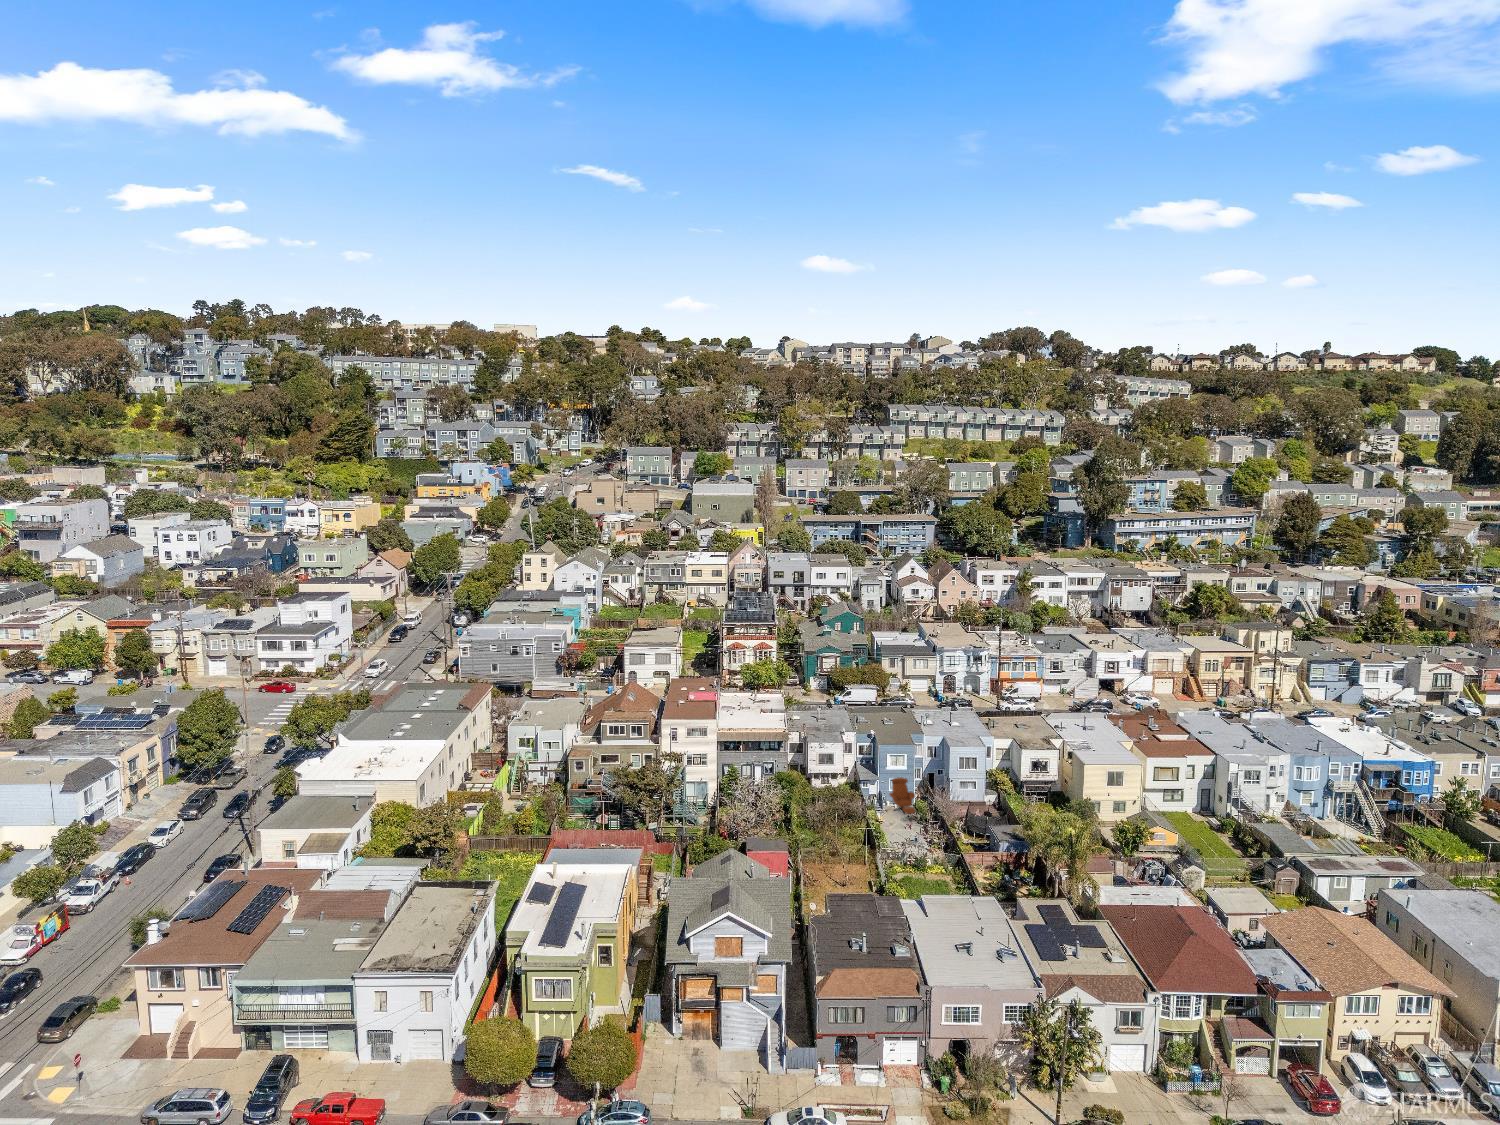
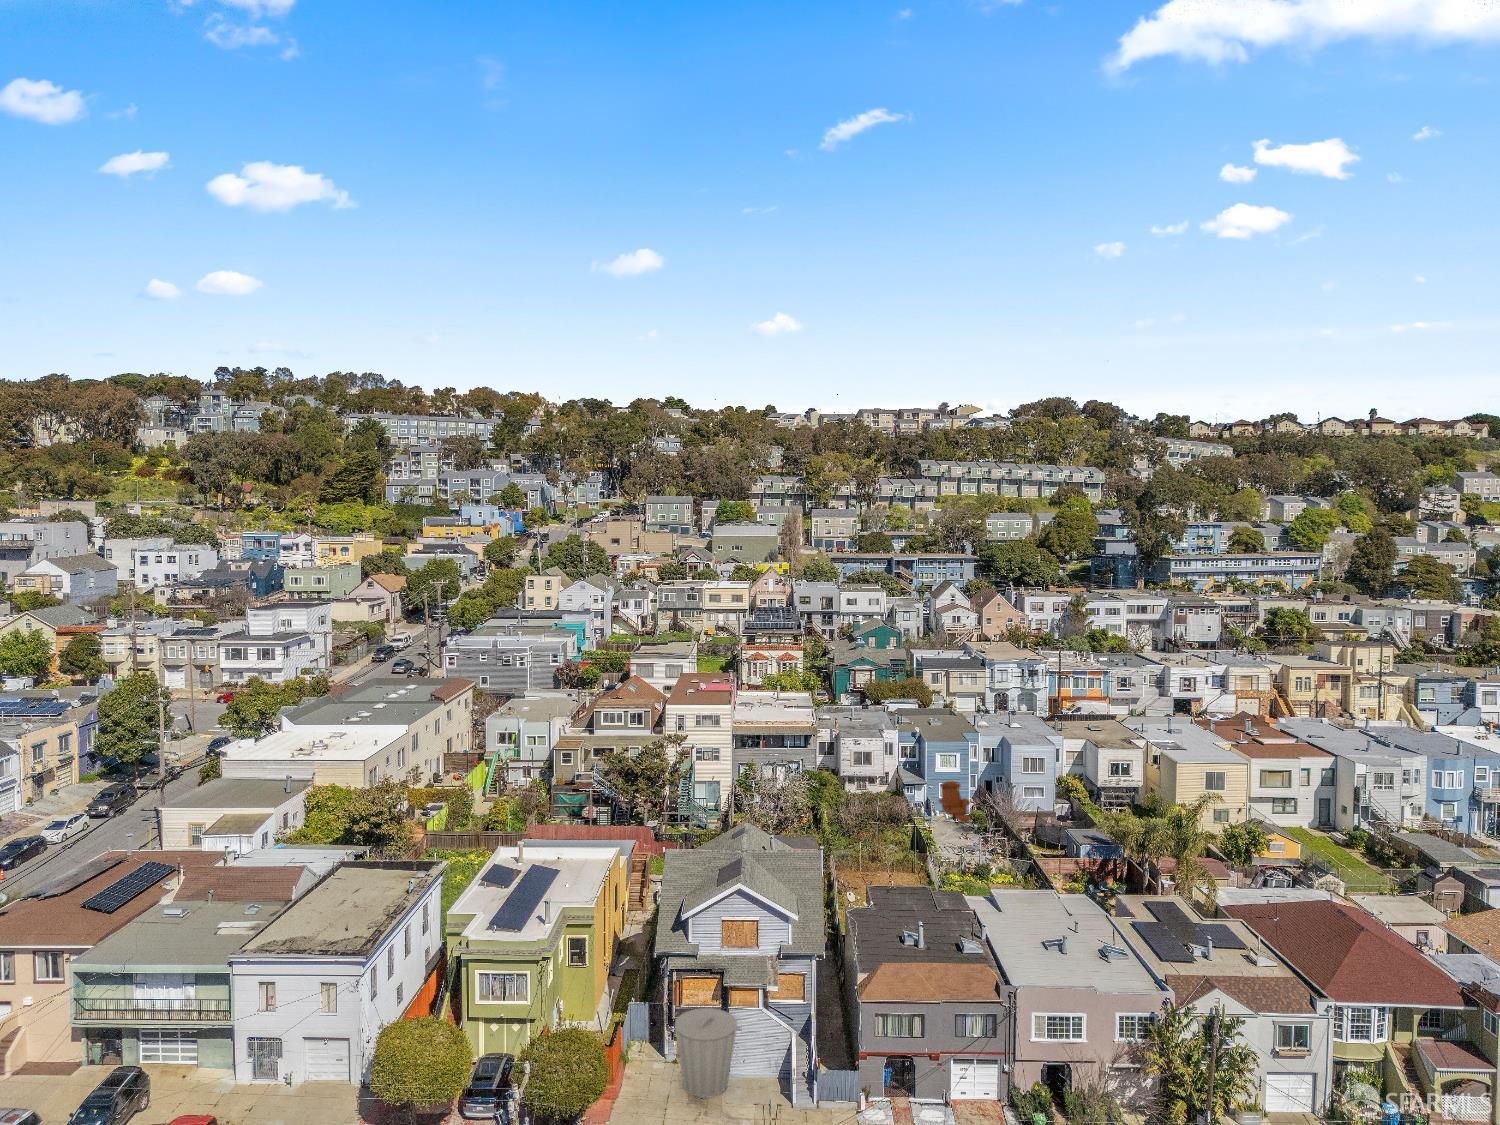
trash can: none [681,1000,727,1067] -> present [675,1008,737,1097]

